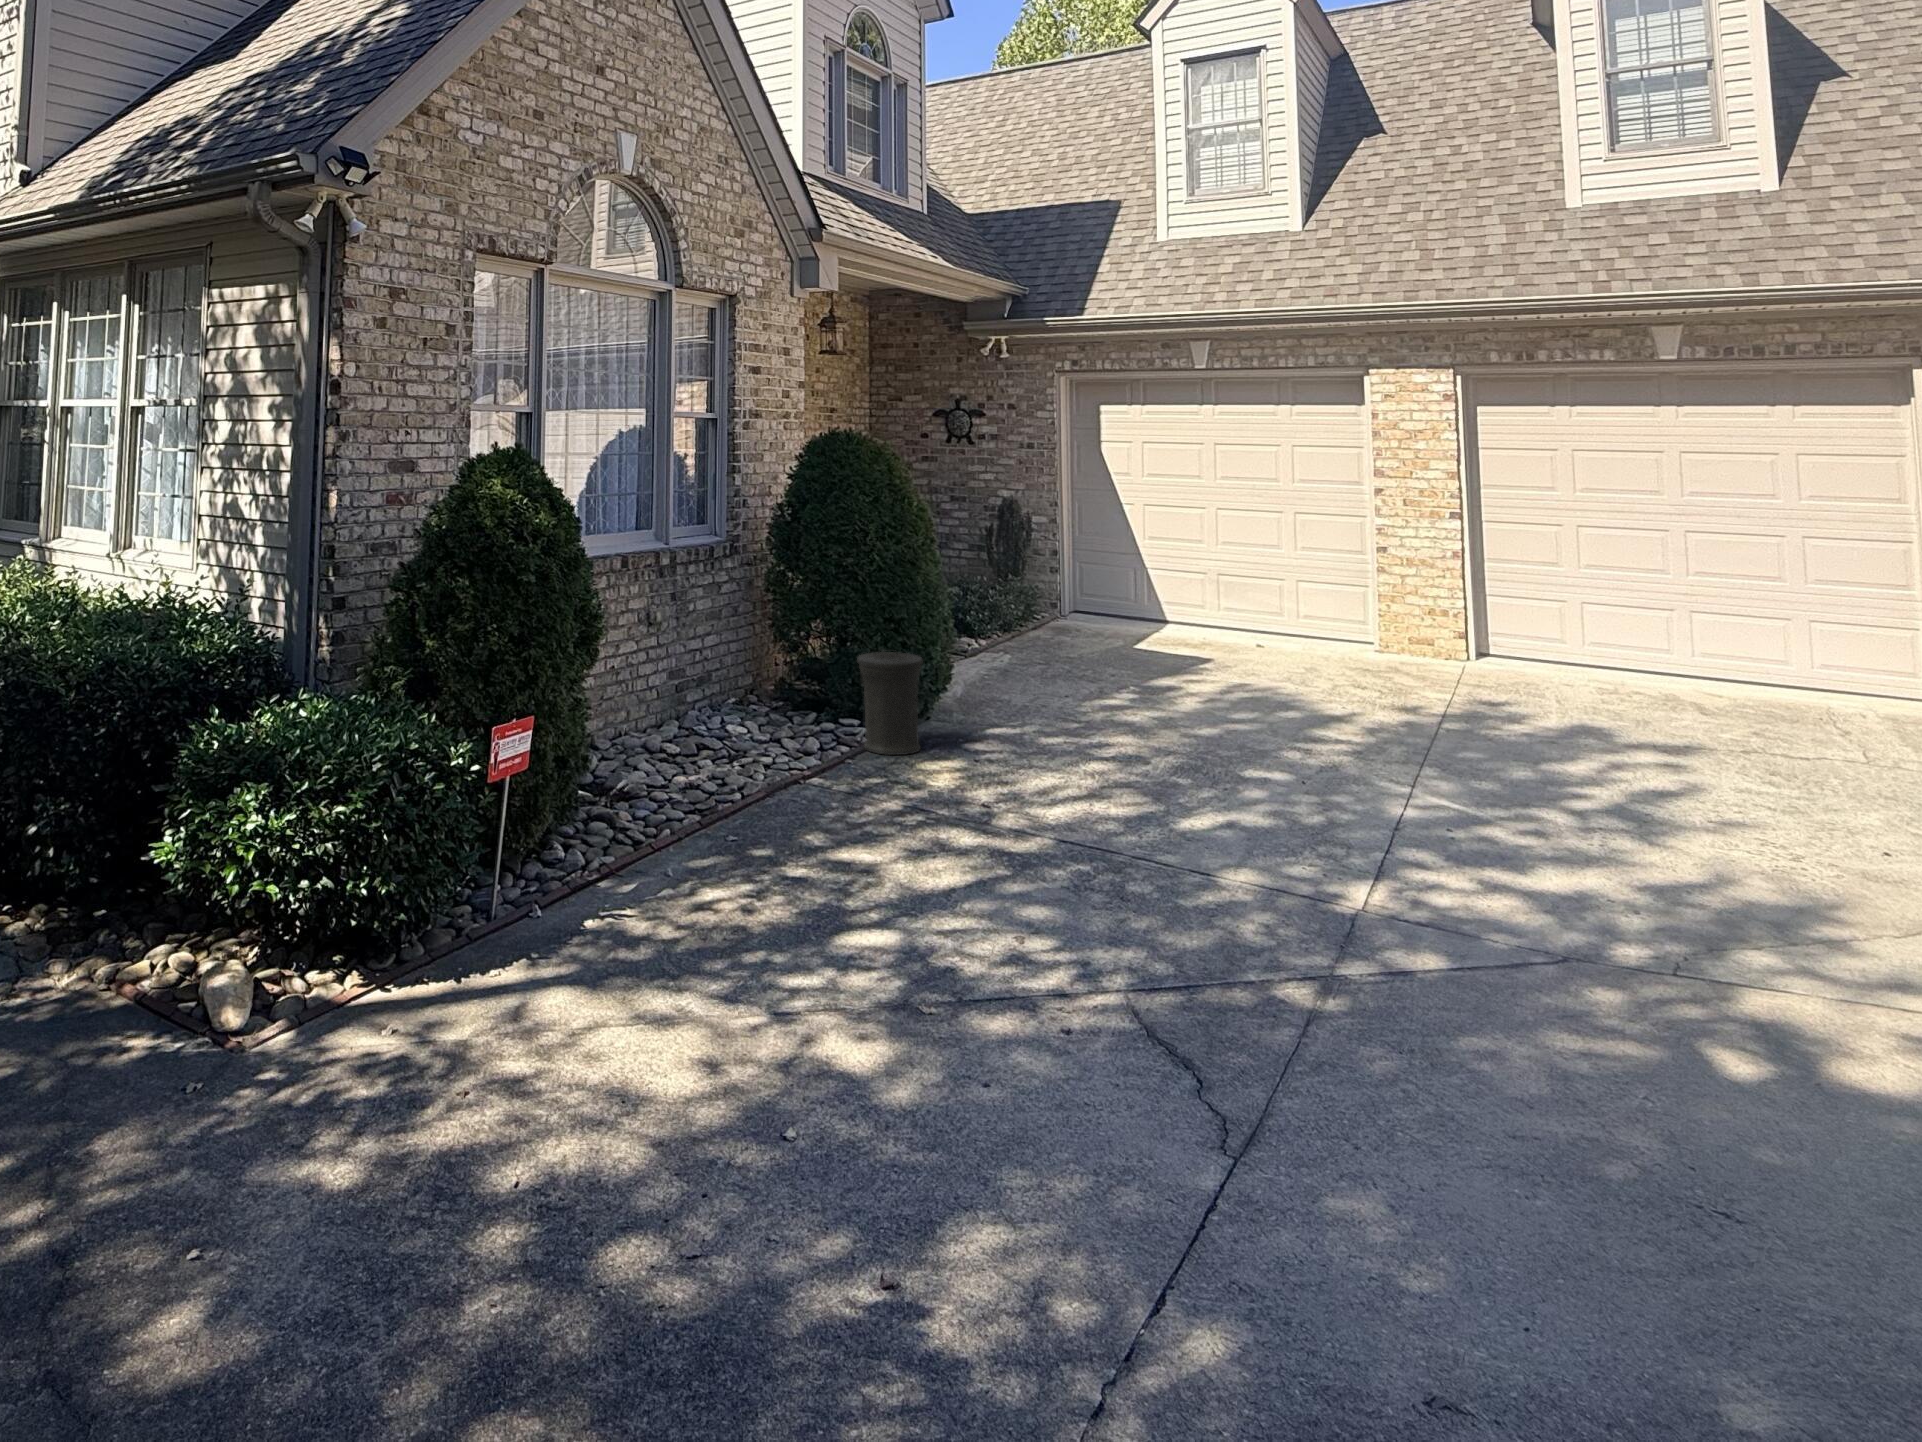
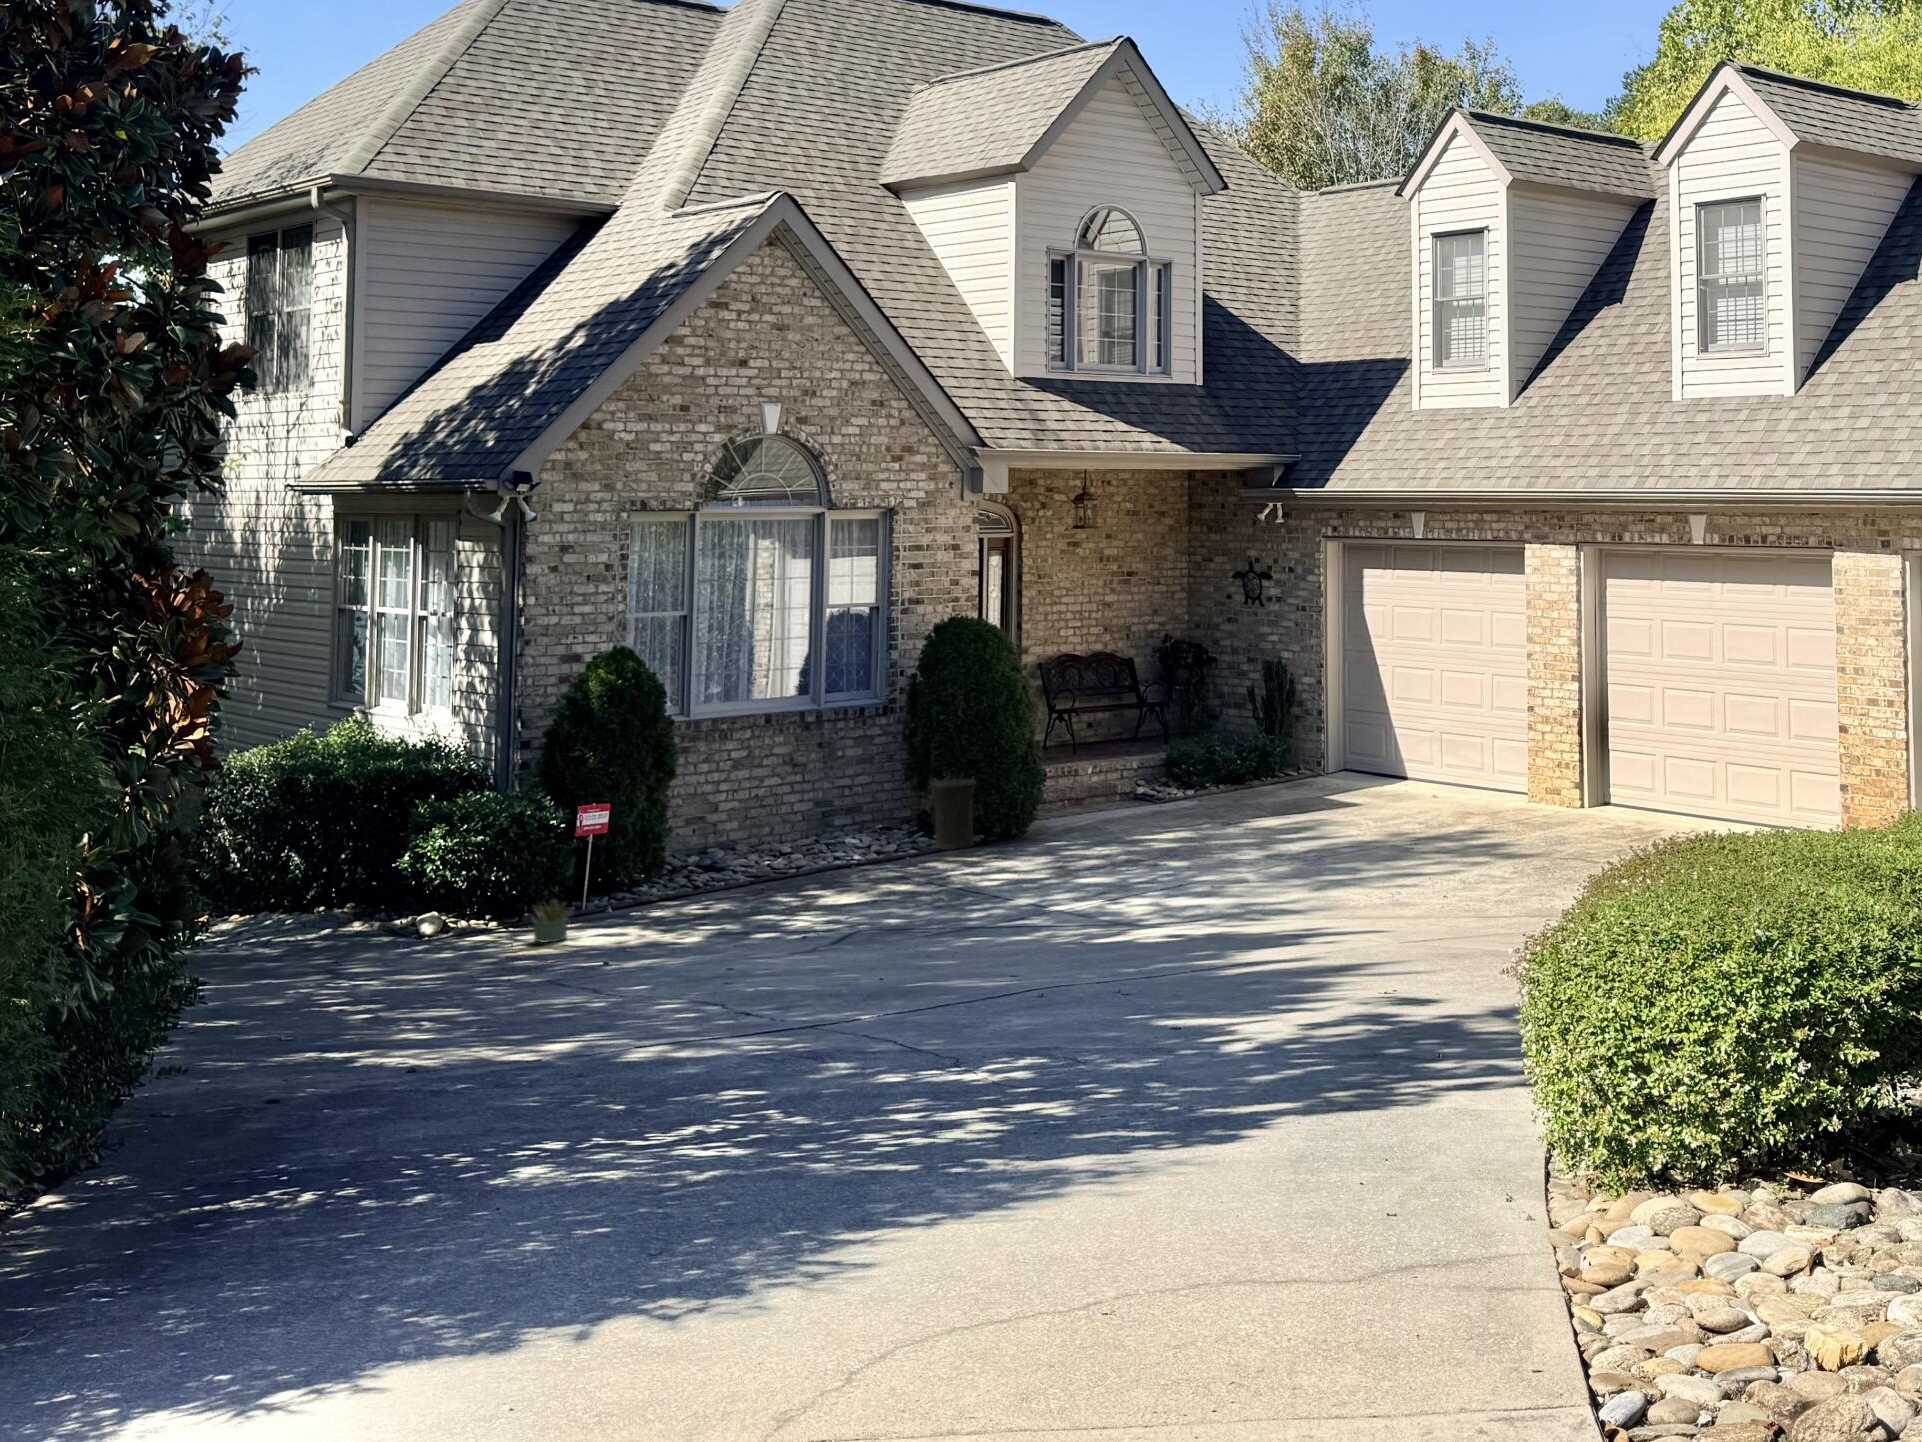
decorative plant: none [414,902,488,996] -> present [532,900,573,943]

